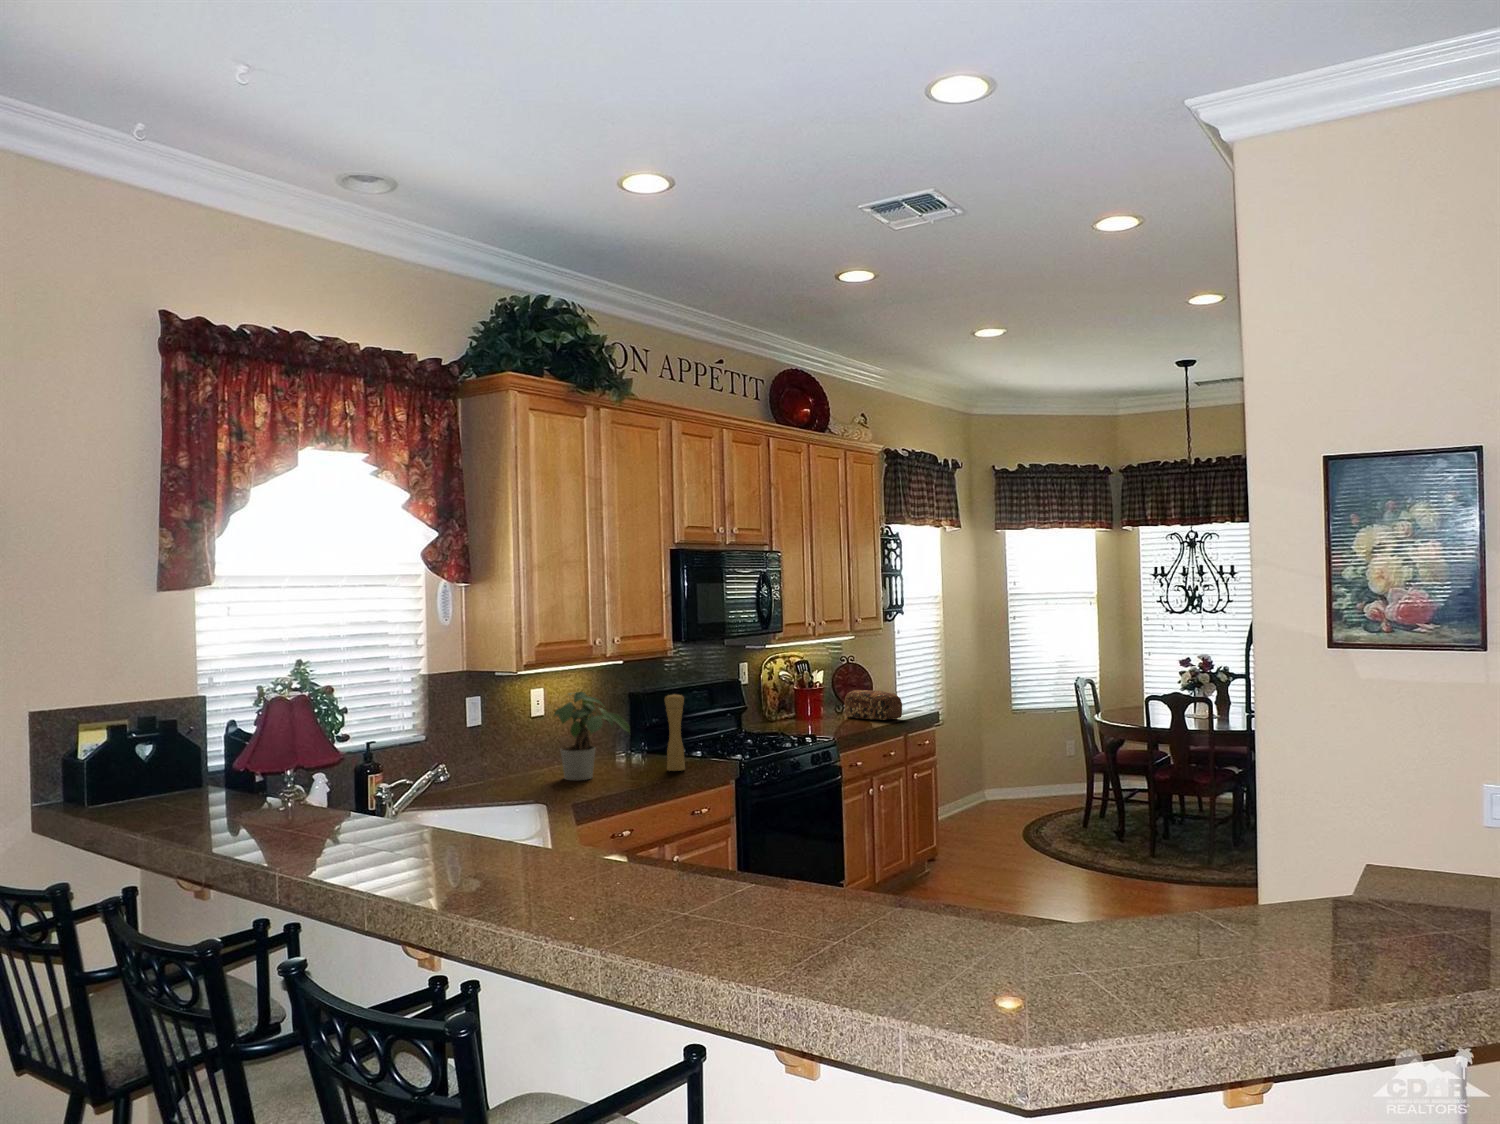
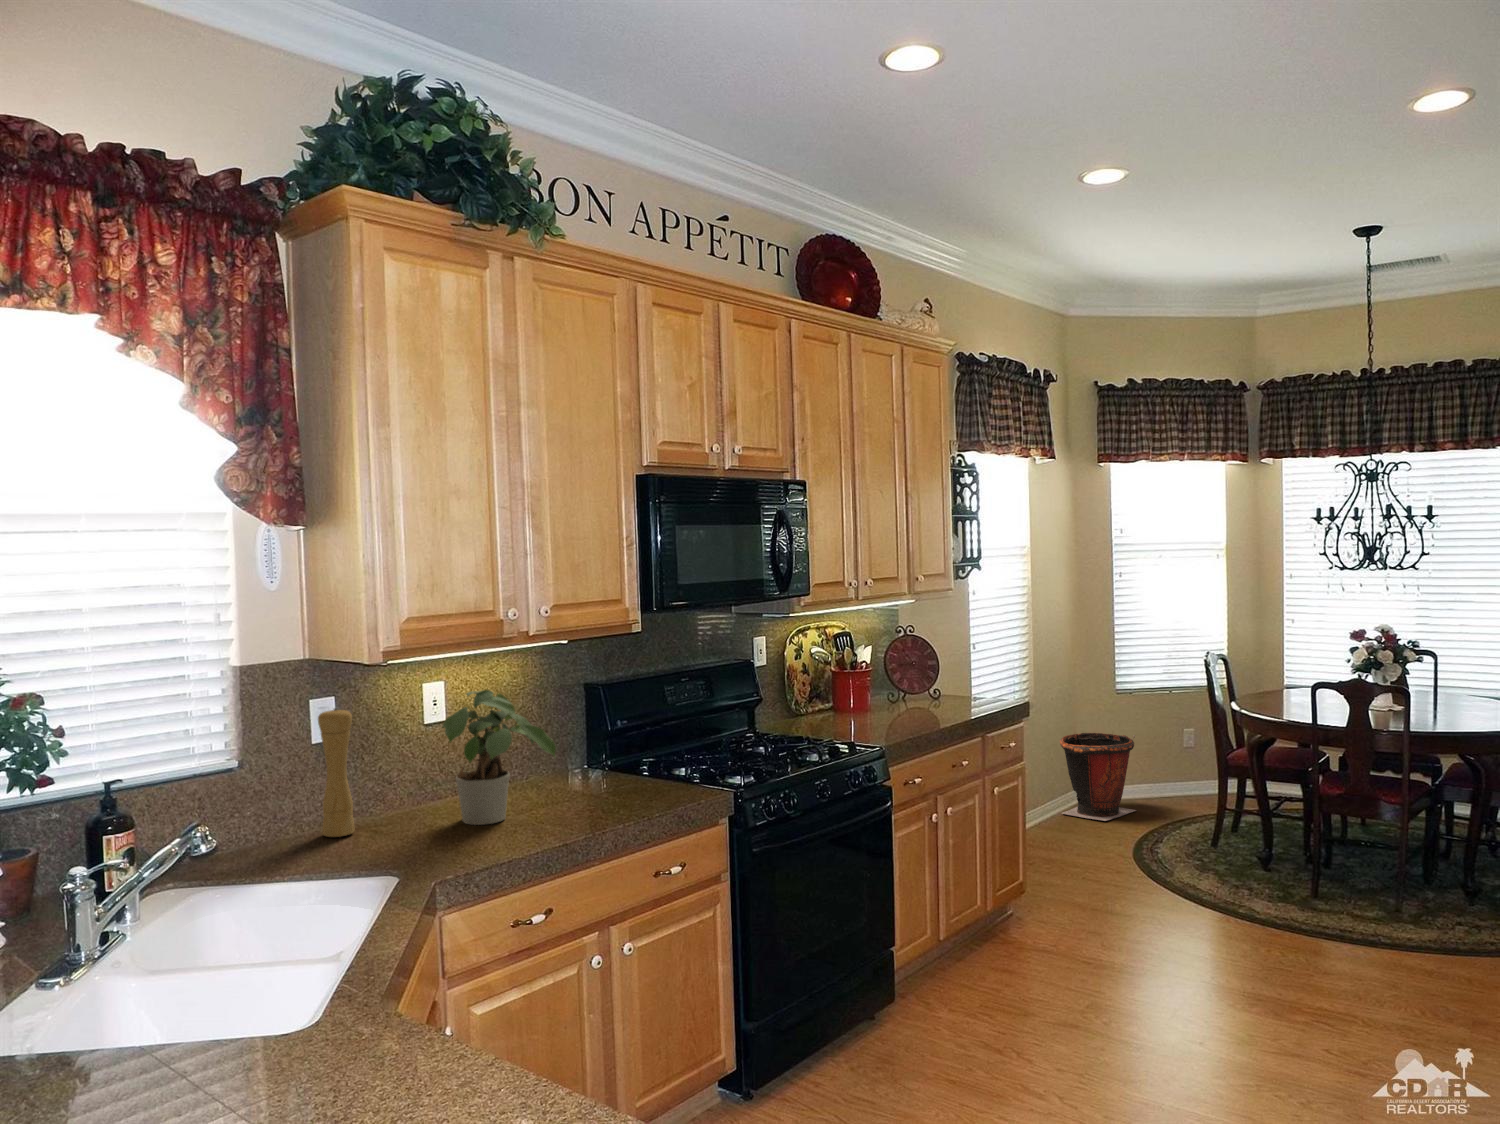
bread loaf: present [845,690,902,720] -> none [900,670,978,712]
pepper mill: present [665,694,685,771] -> present [318,708,354,837]
waste bin: none [967,743,1029,815] -> present [1060,733,1136,821]

